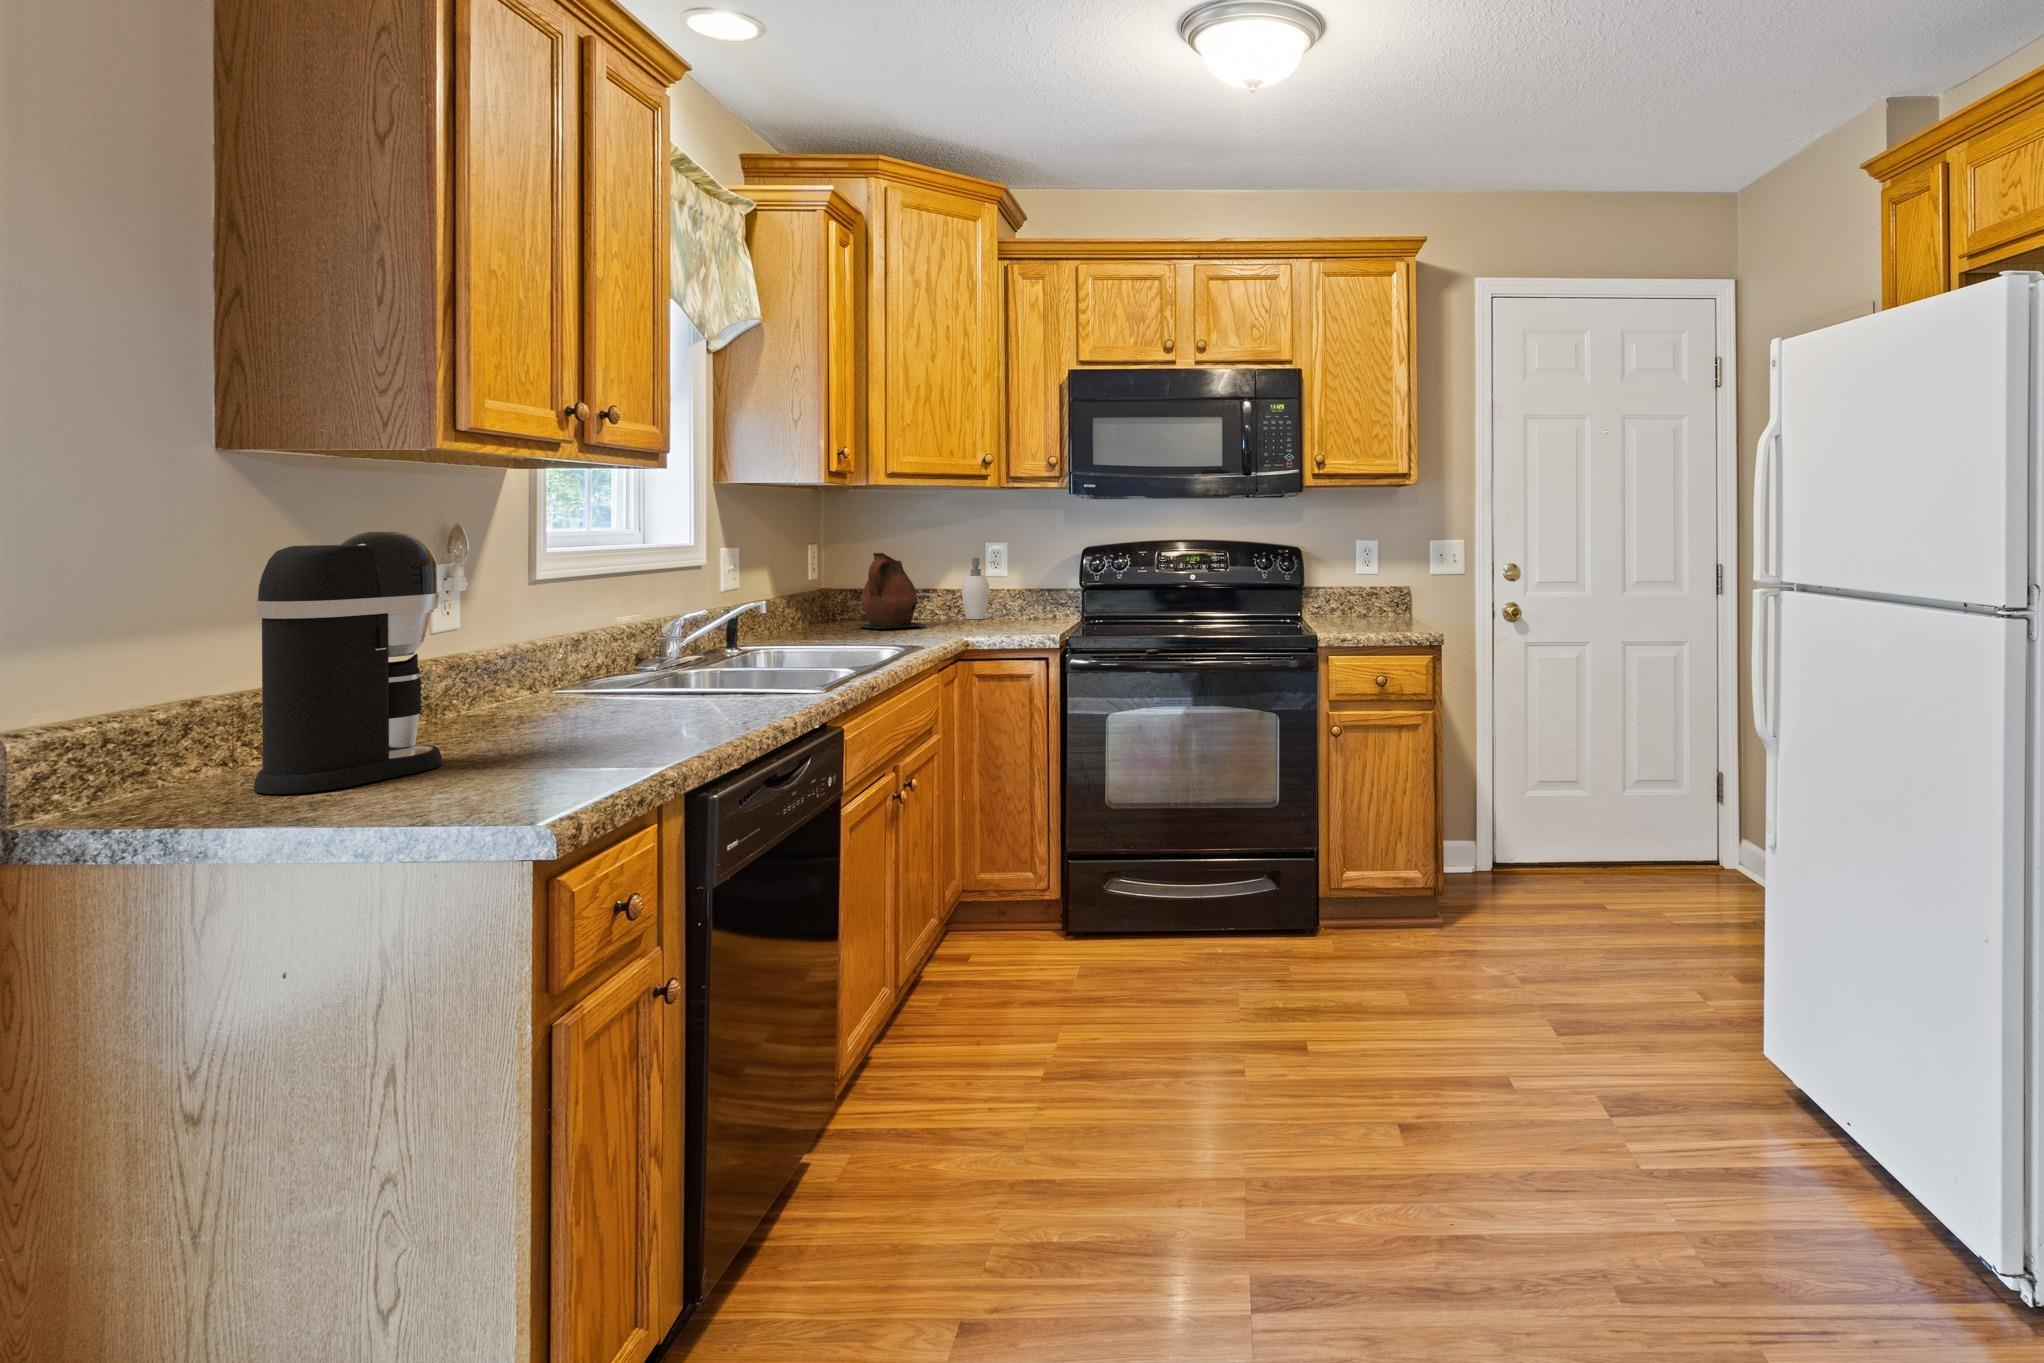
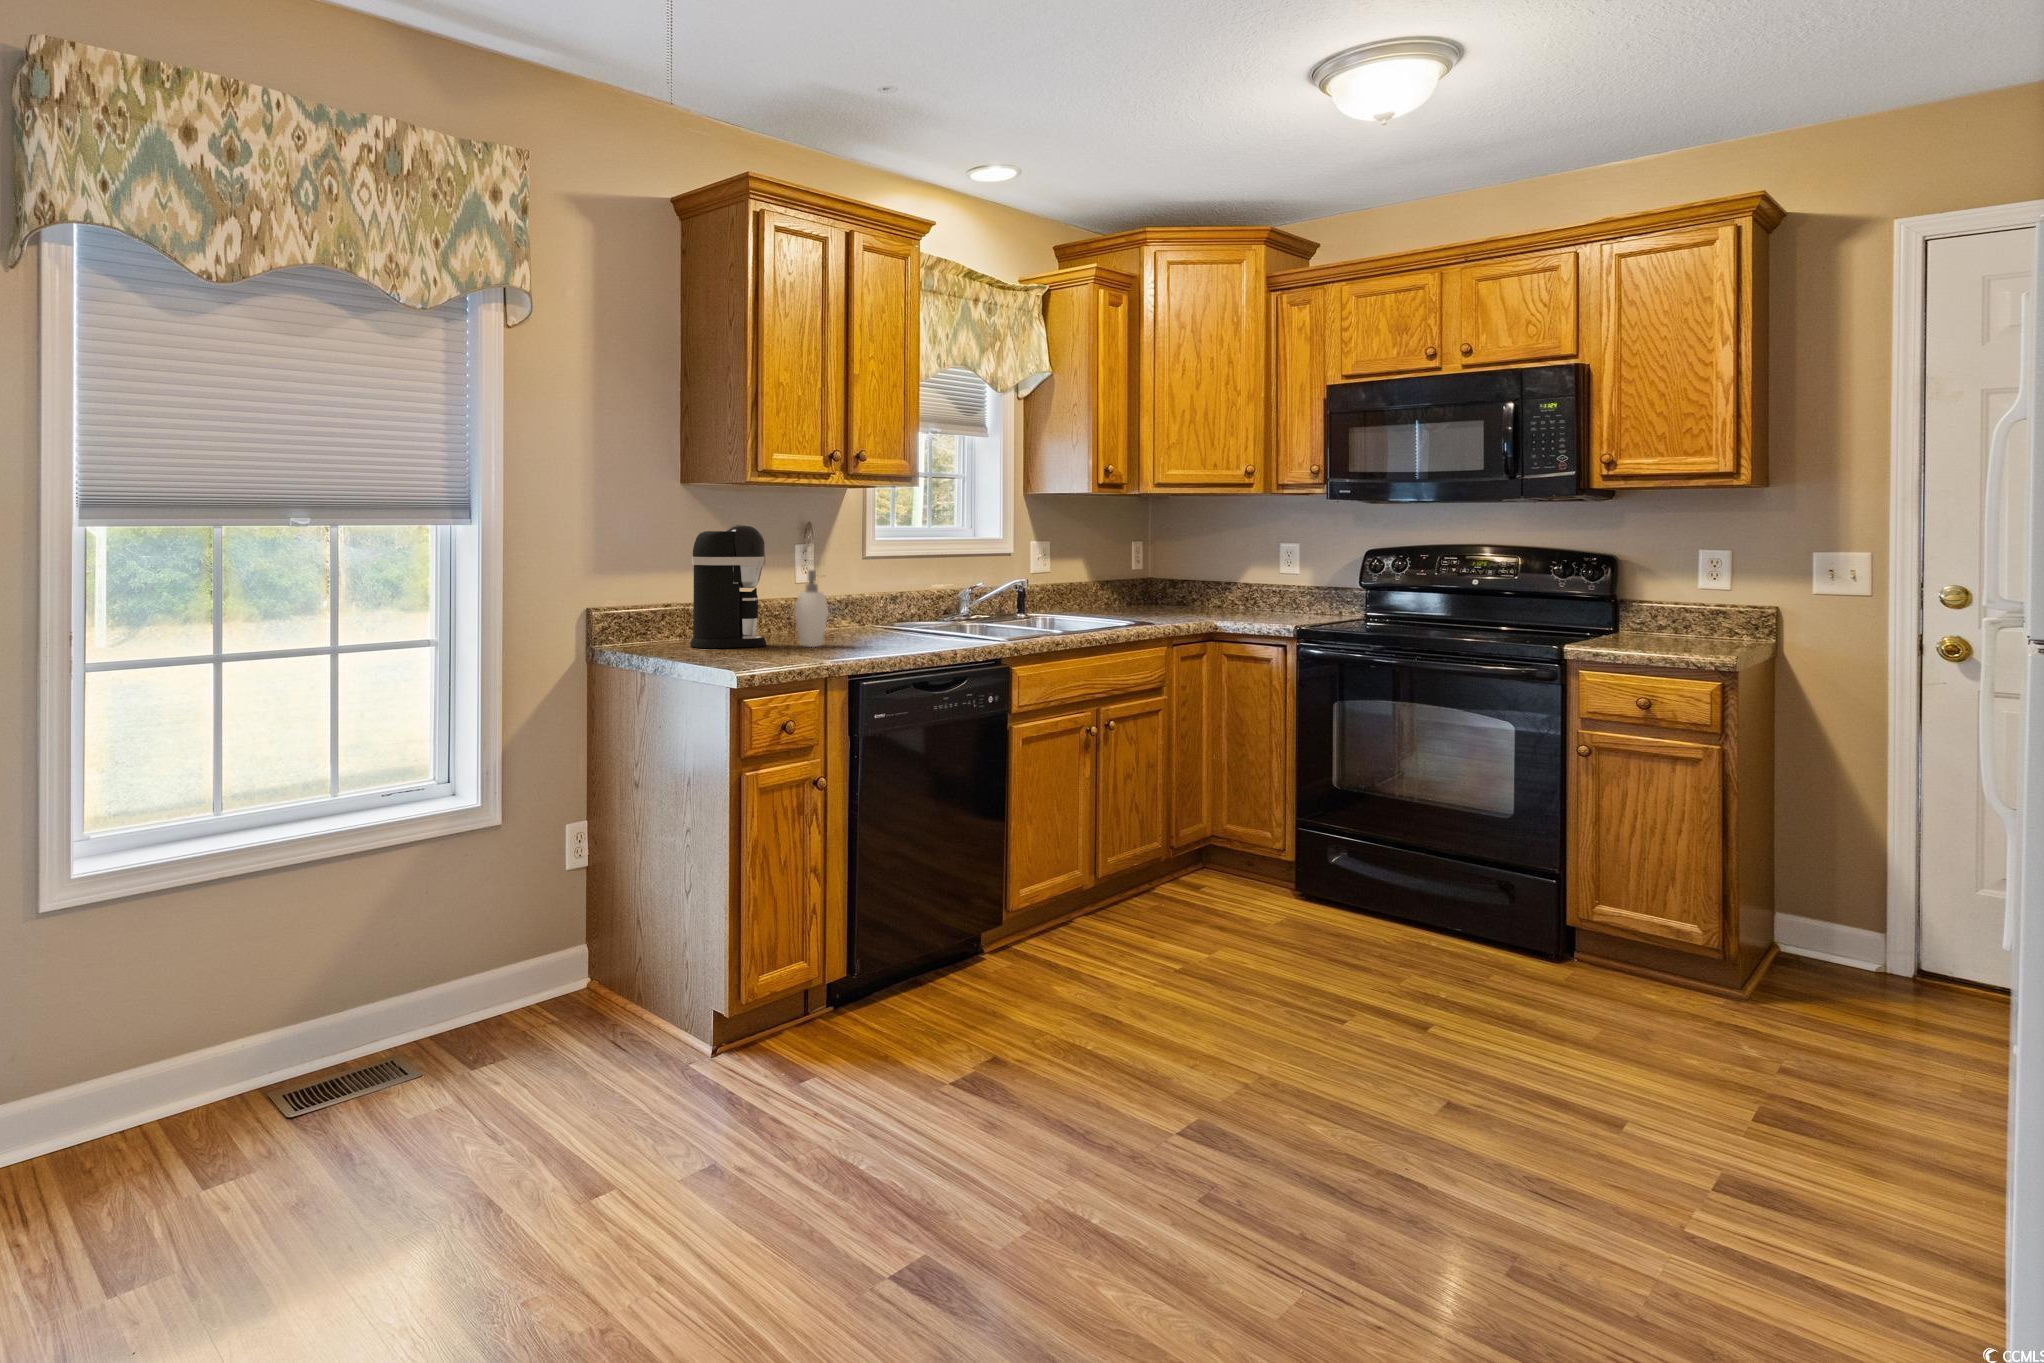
ceramic pitcher: present [859,553,926,629] -> none [1146,550,1202,615]
soap dispenser: present [962,558,996,619] -> present [795,570,828,647]

